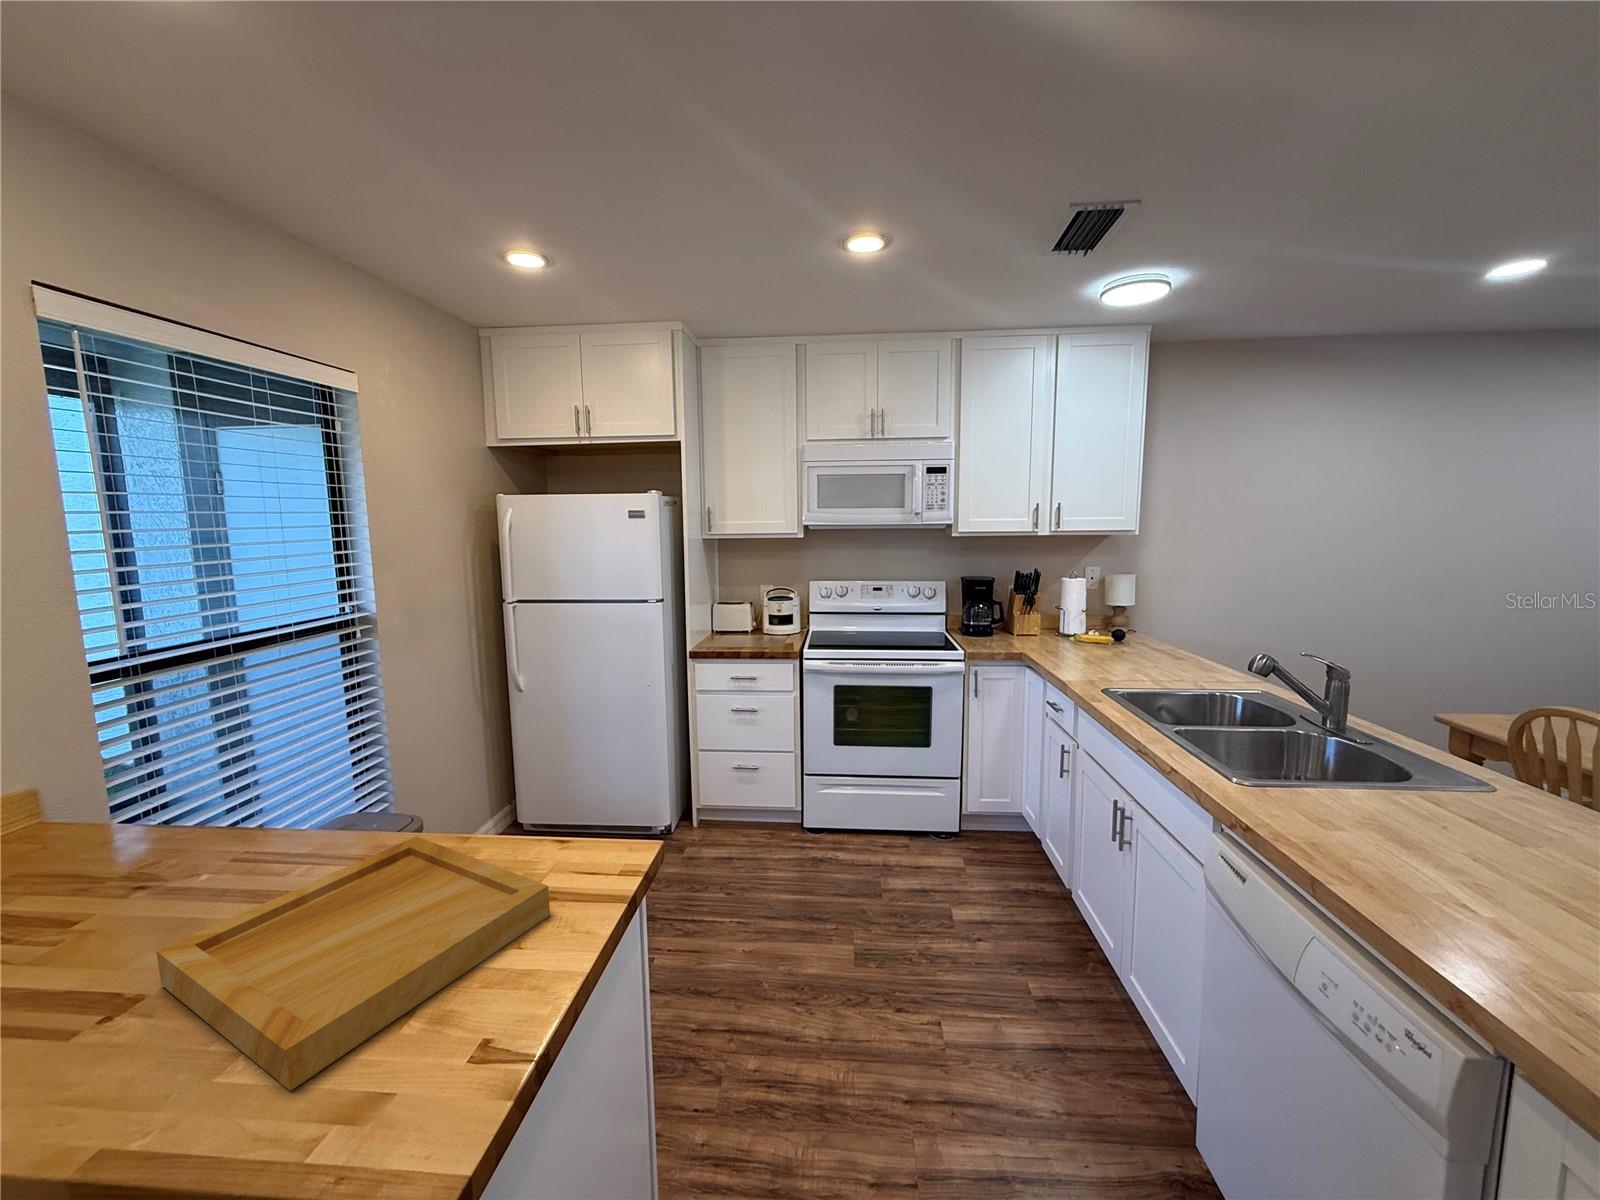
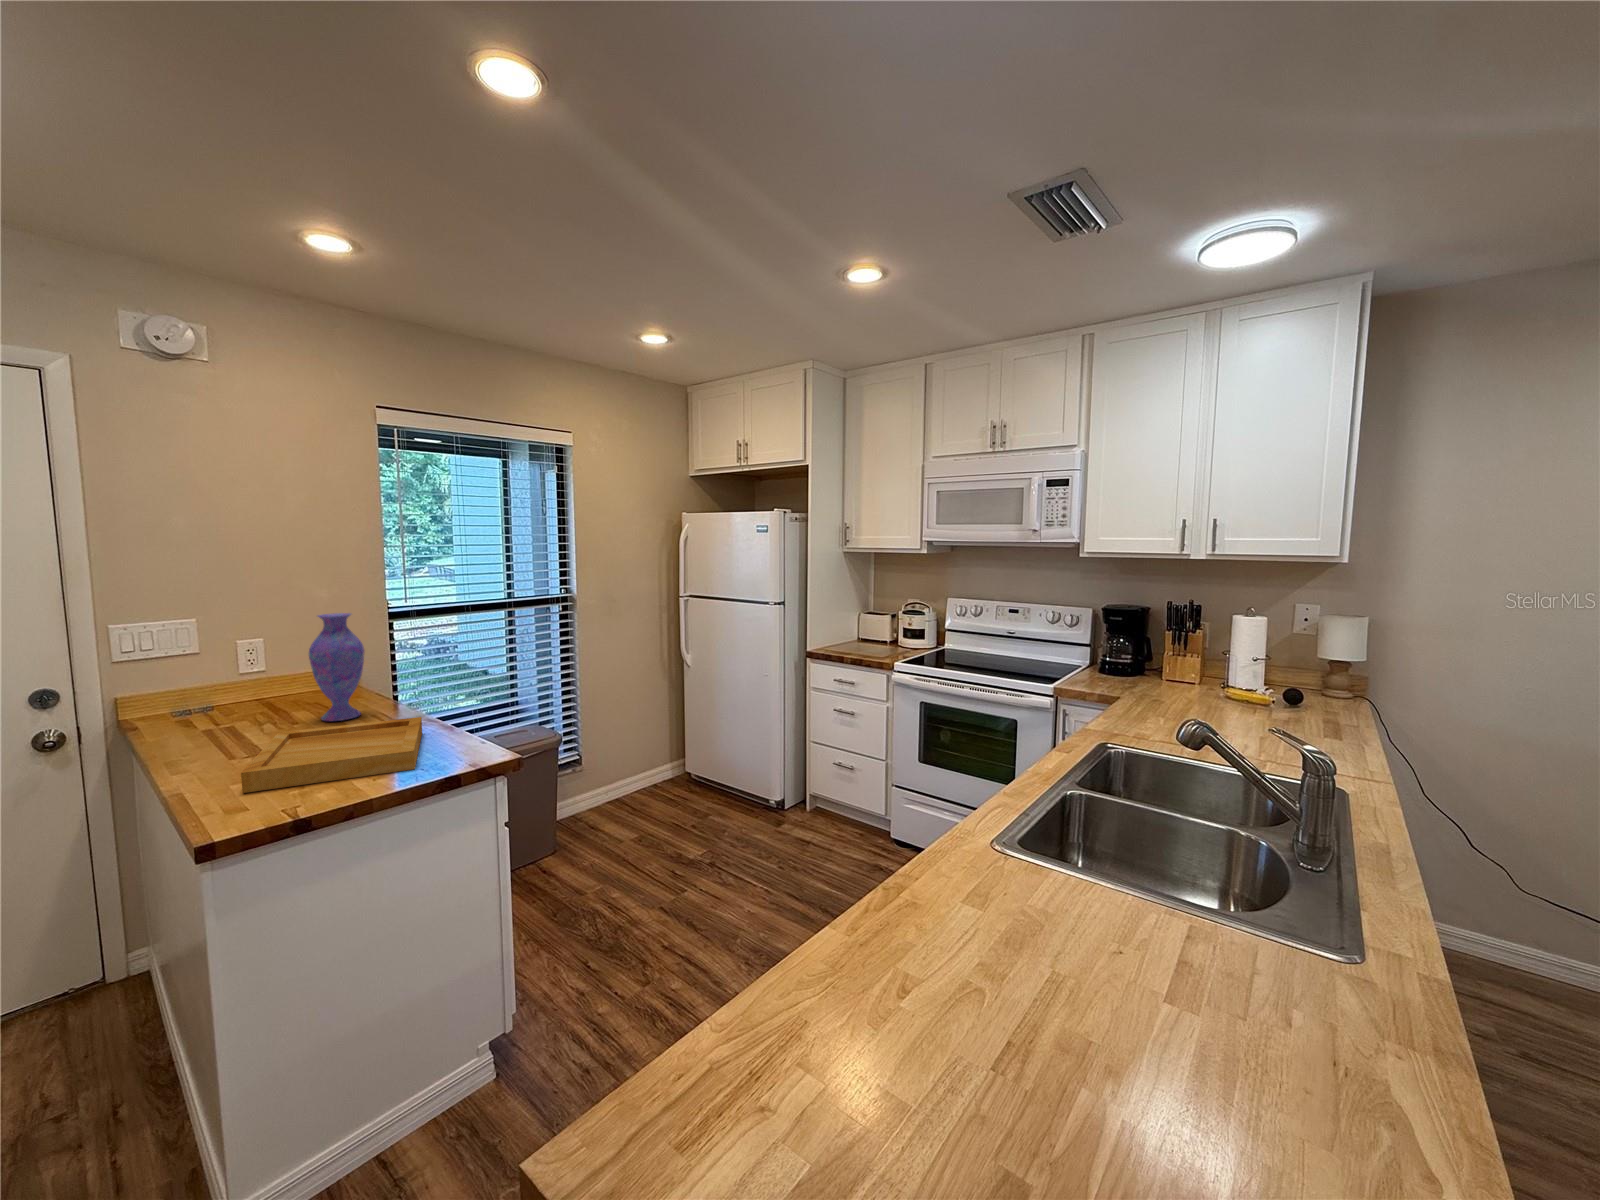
vase: none [79,686,208,905] -> present [309,613,364,721]

